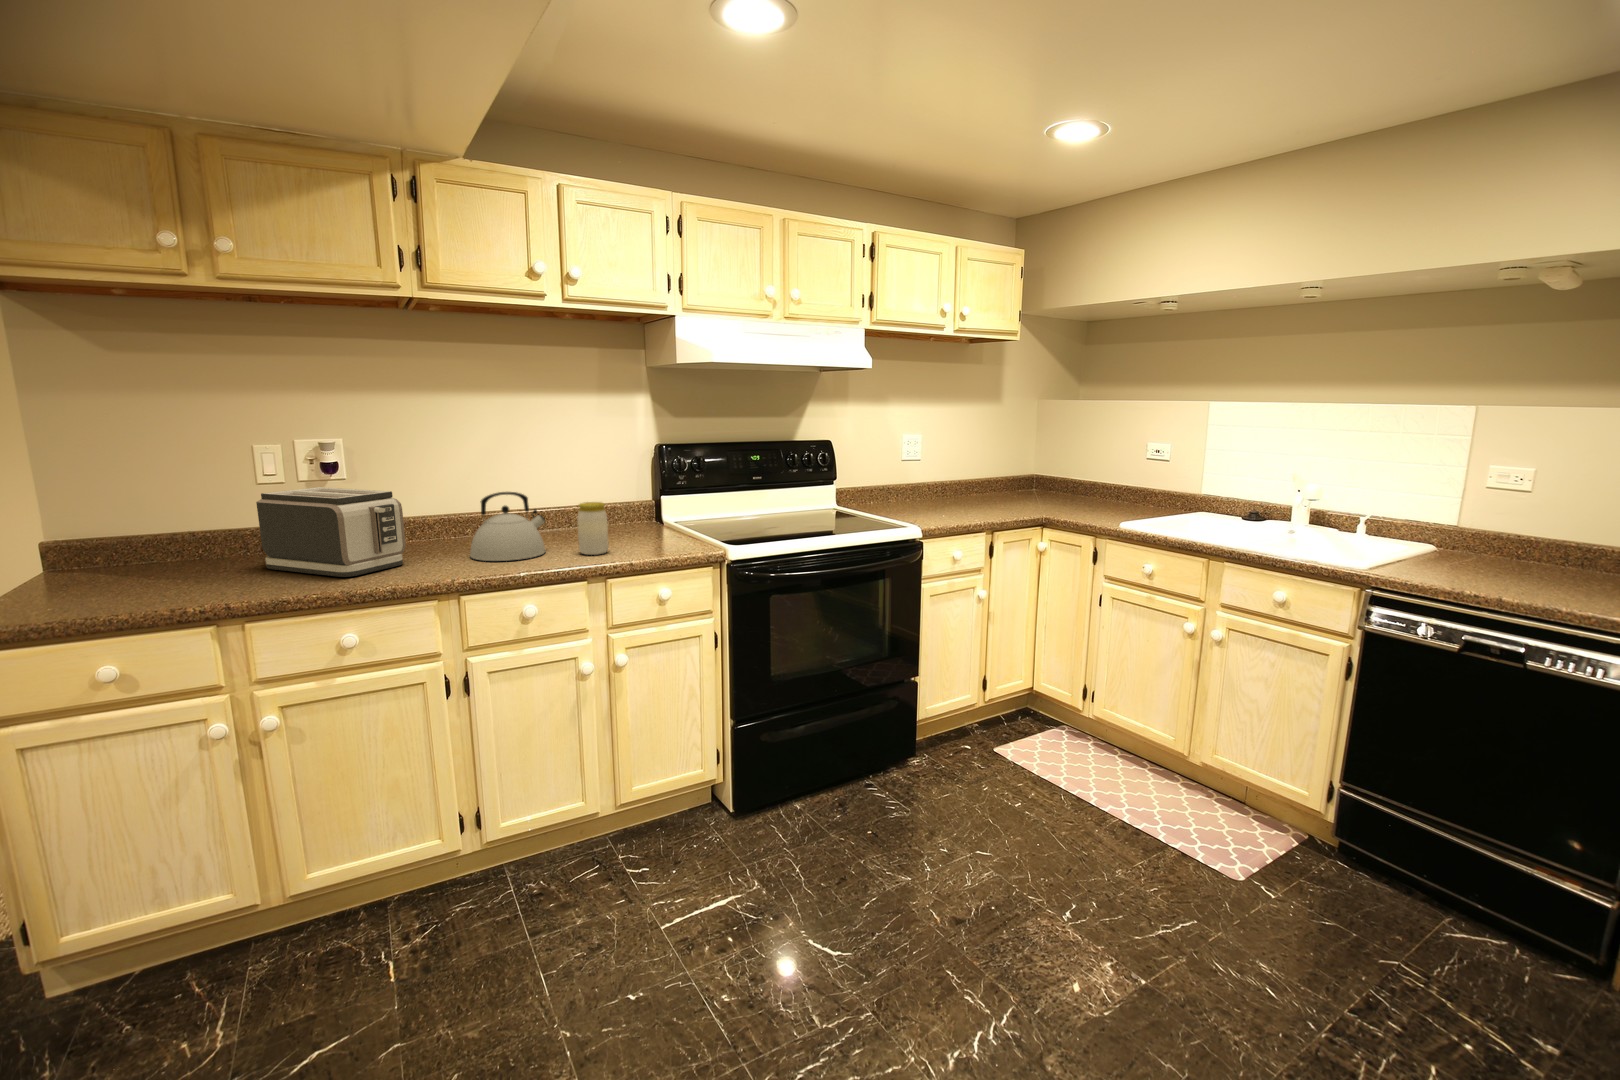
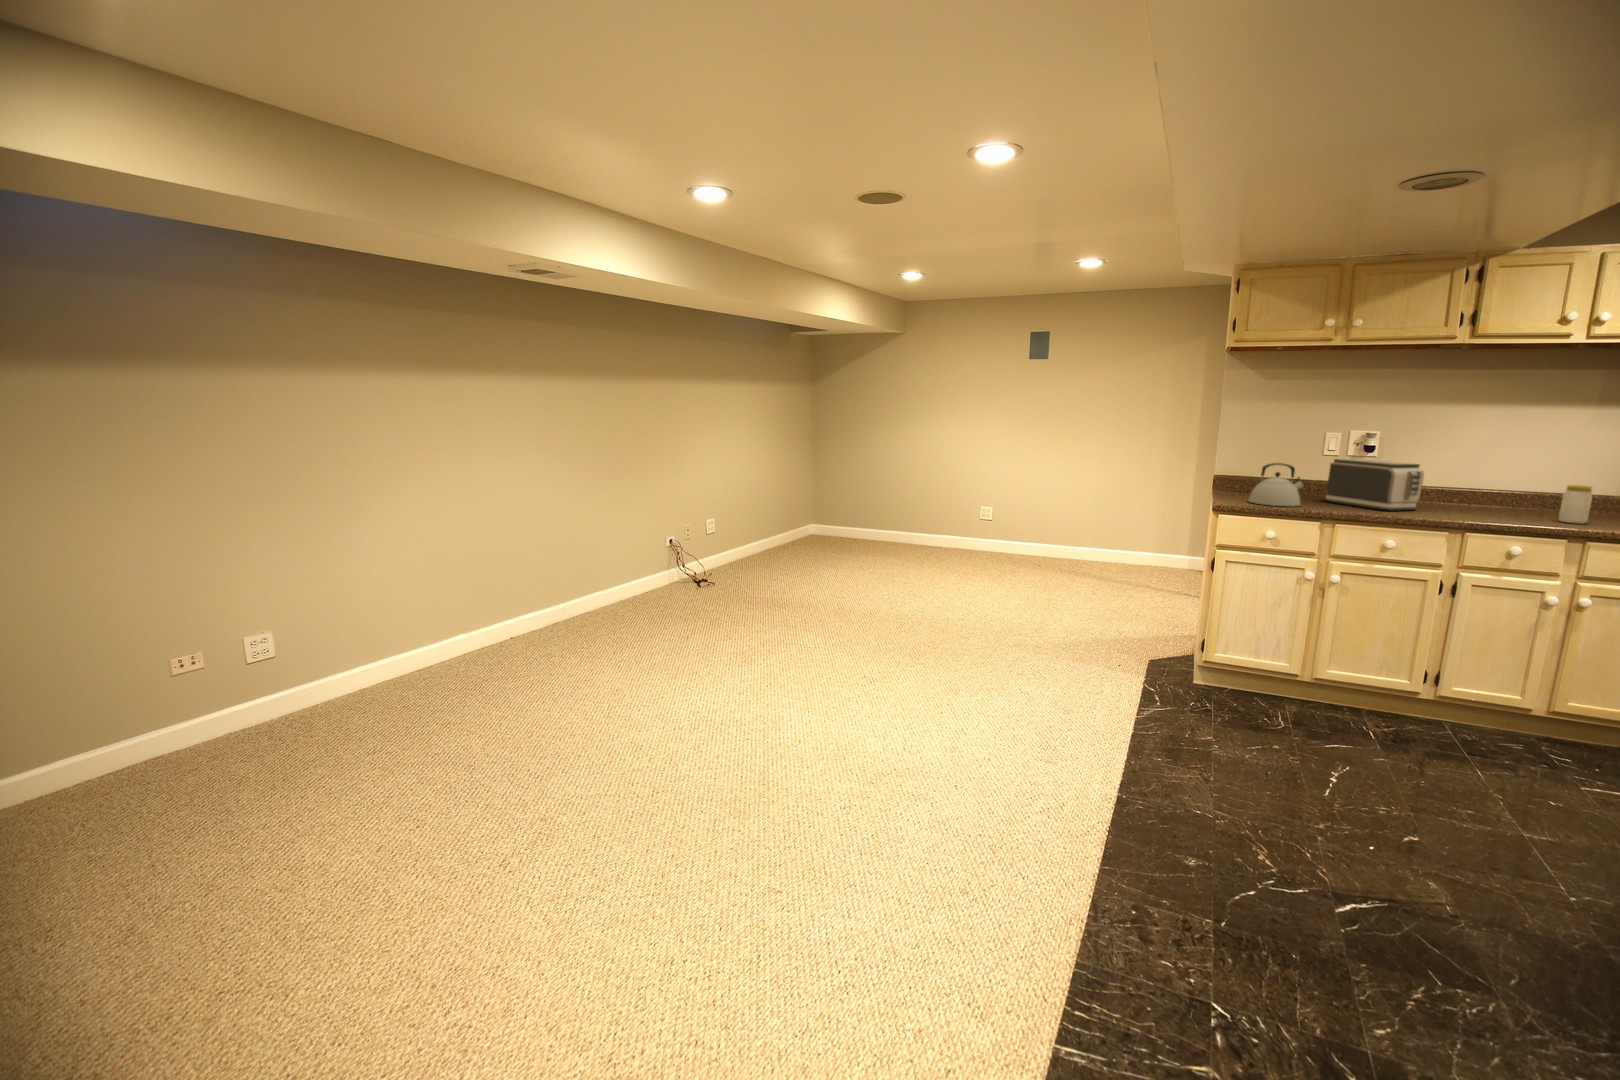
kettle: present [470,492,545,561] -> present [1249,463,1304,506]

